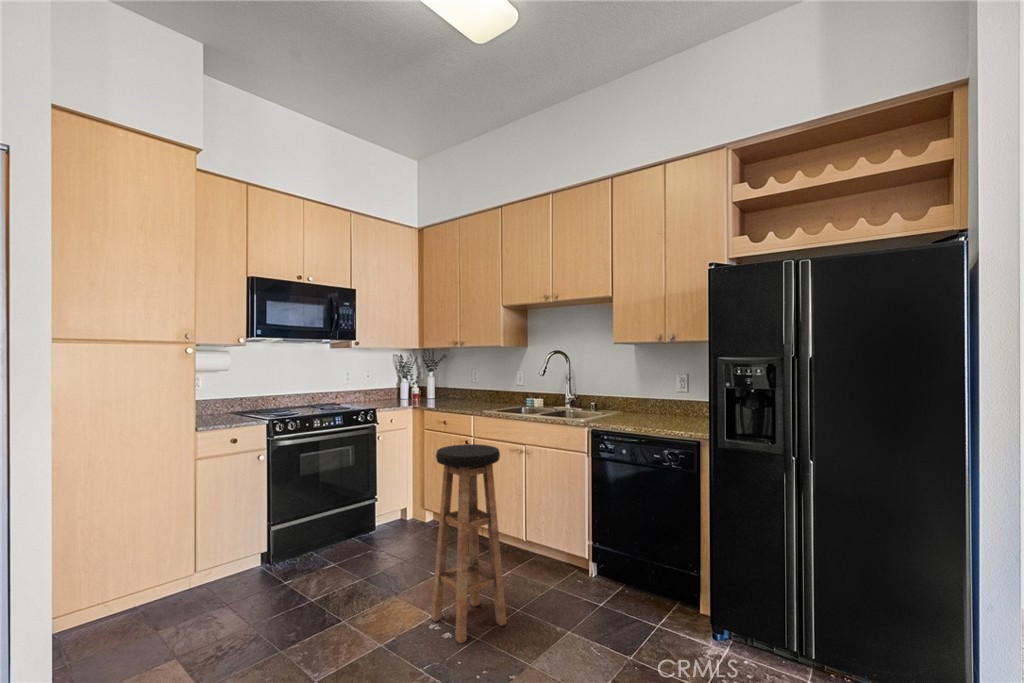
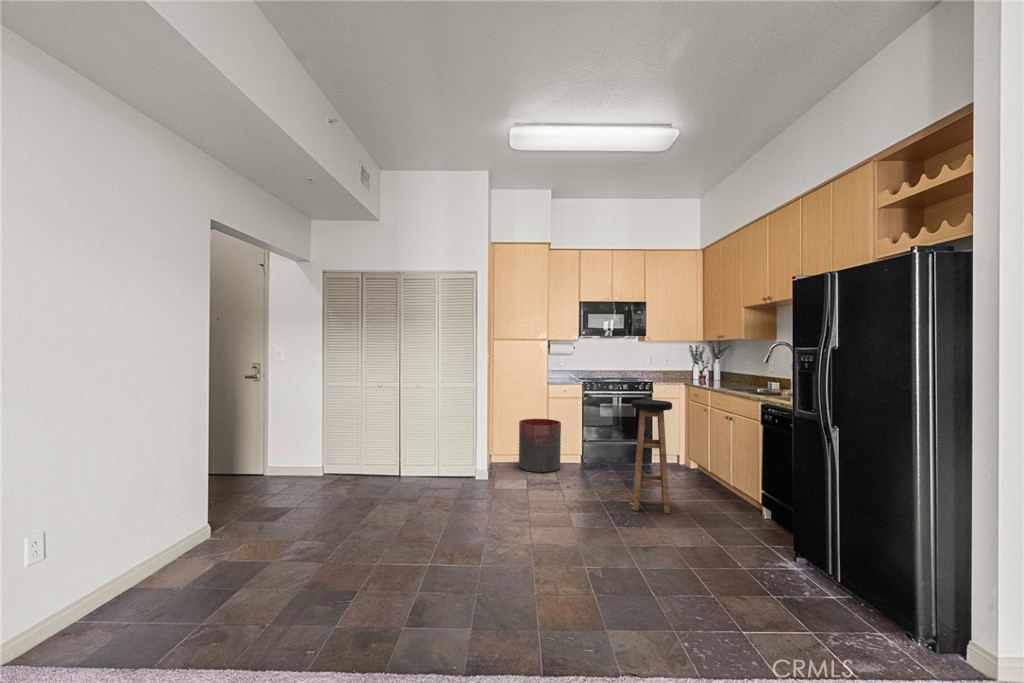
trash can: none [139,507,243,638] -> present [519,419,561,473]

